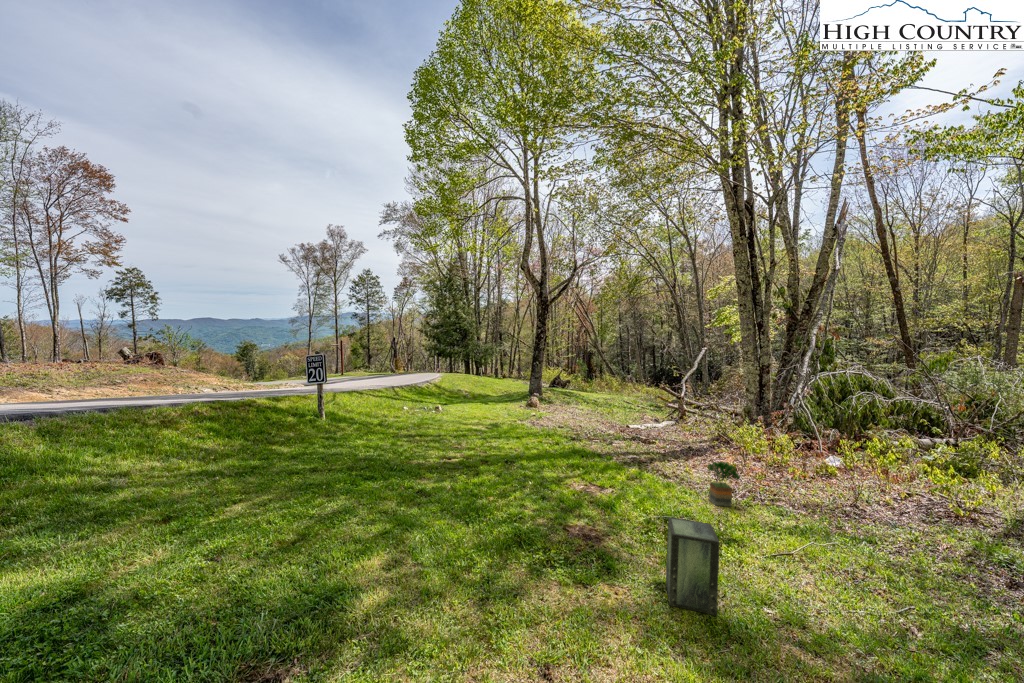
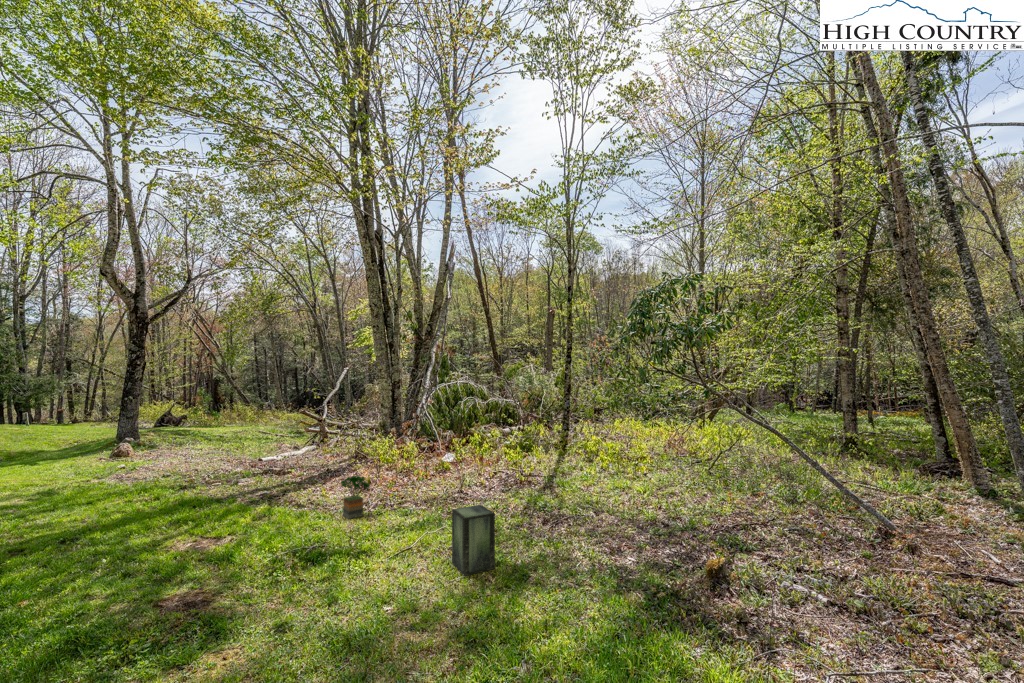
storage box: present [666,517,720,615] -> present [452,505,495,576]

